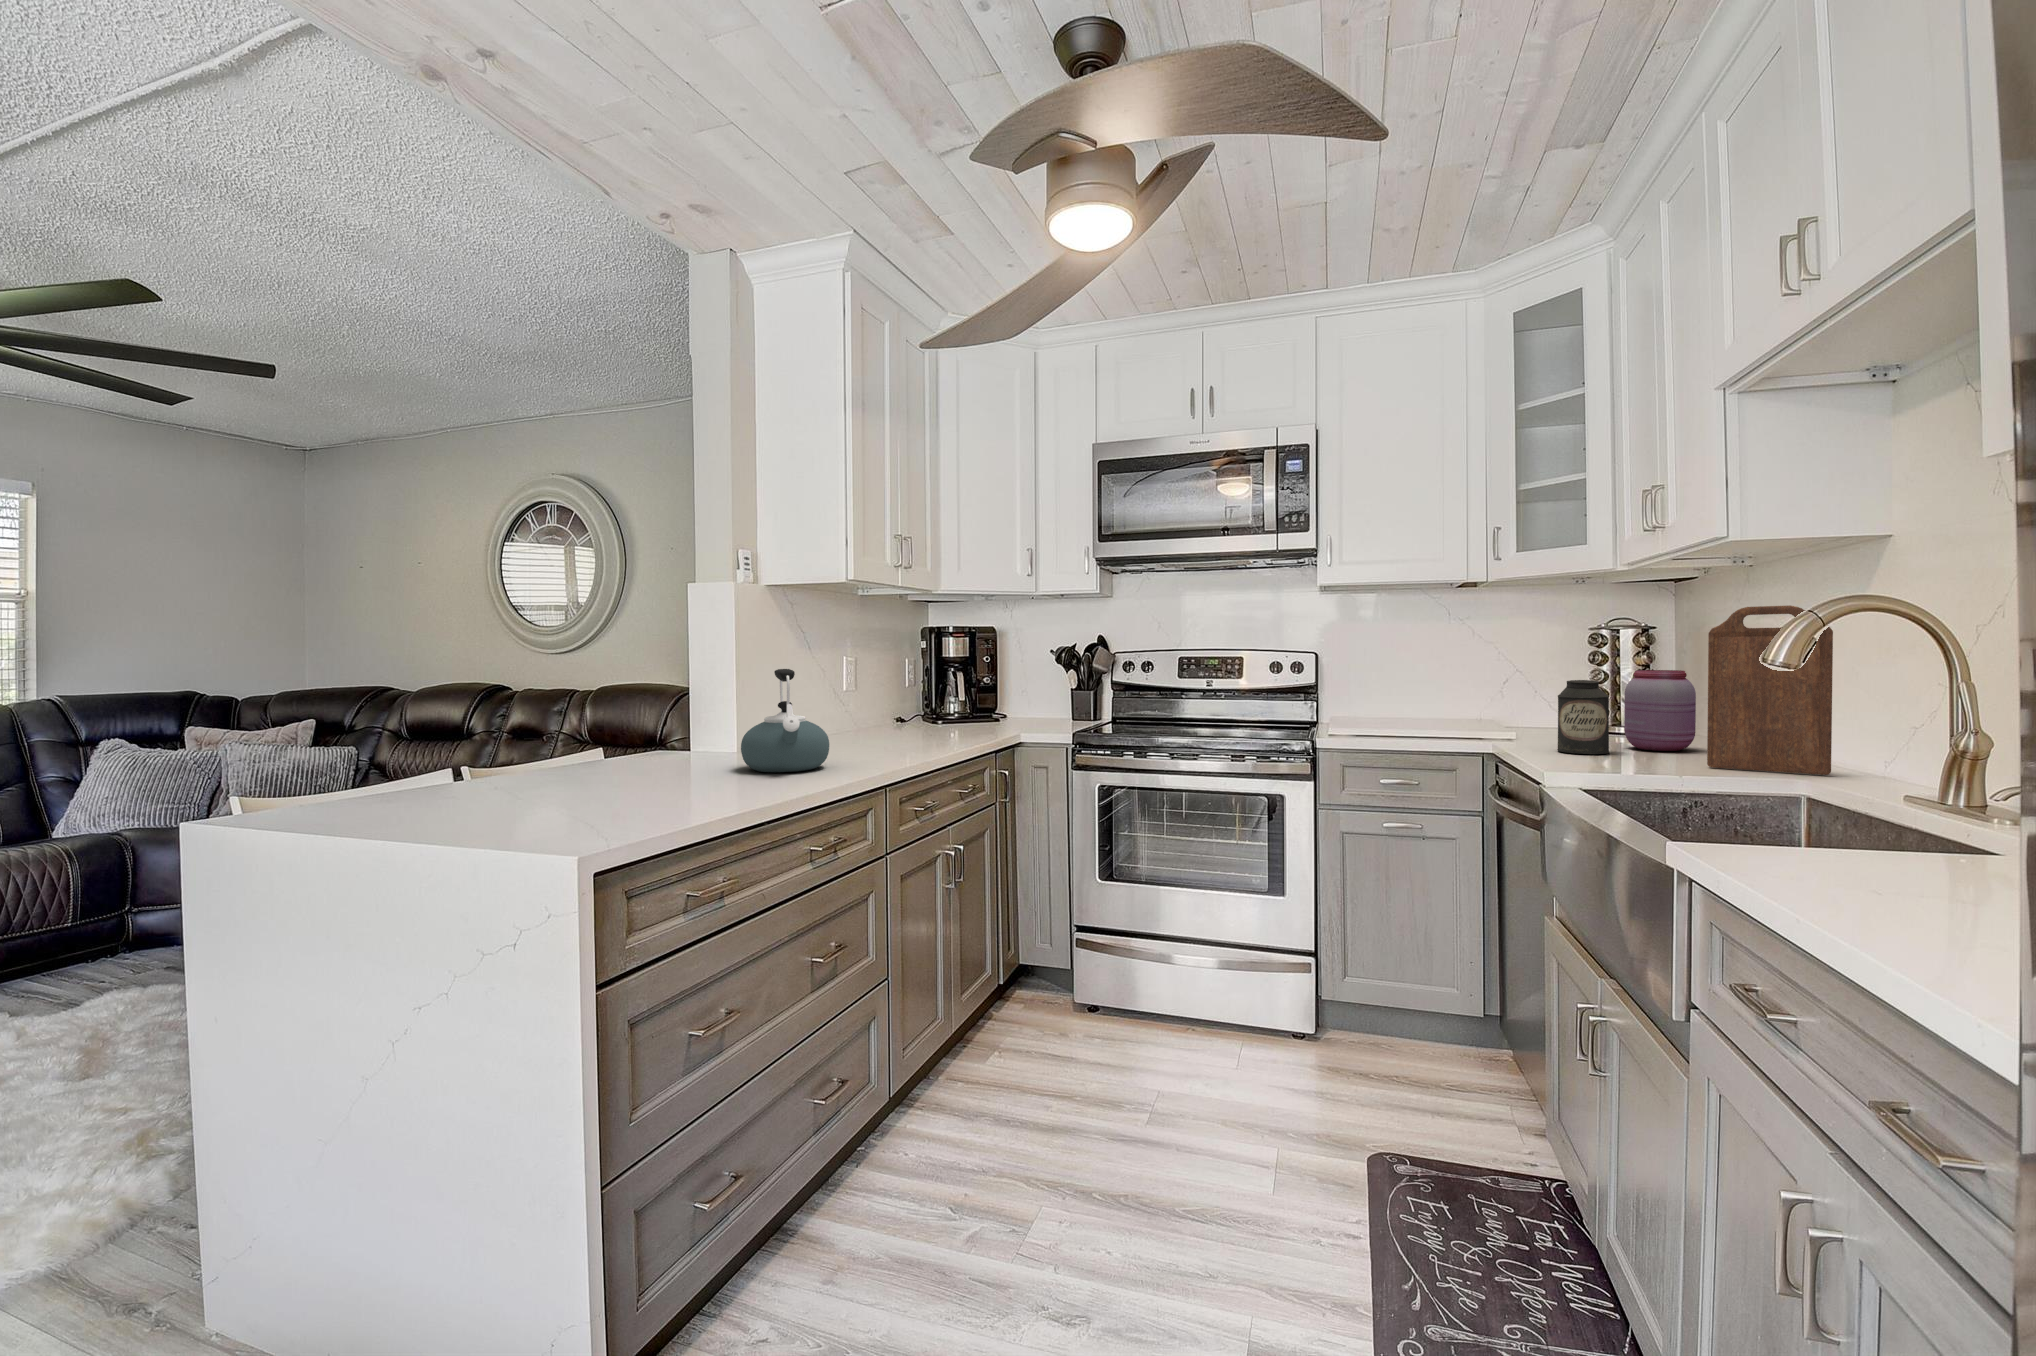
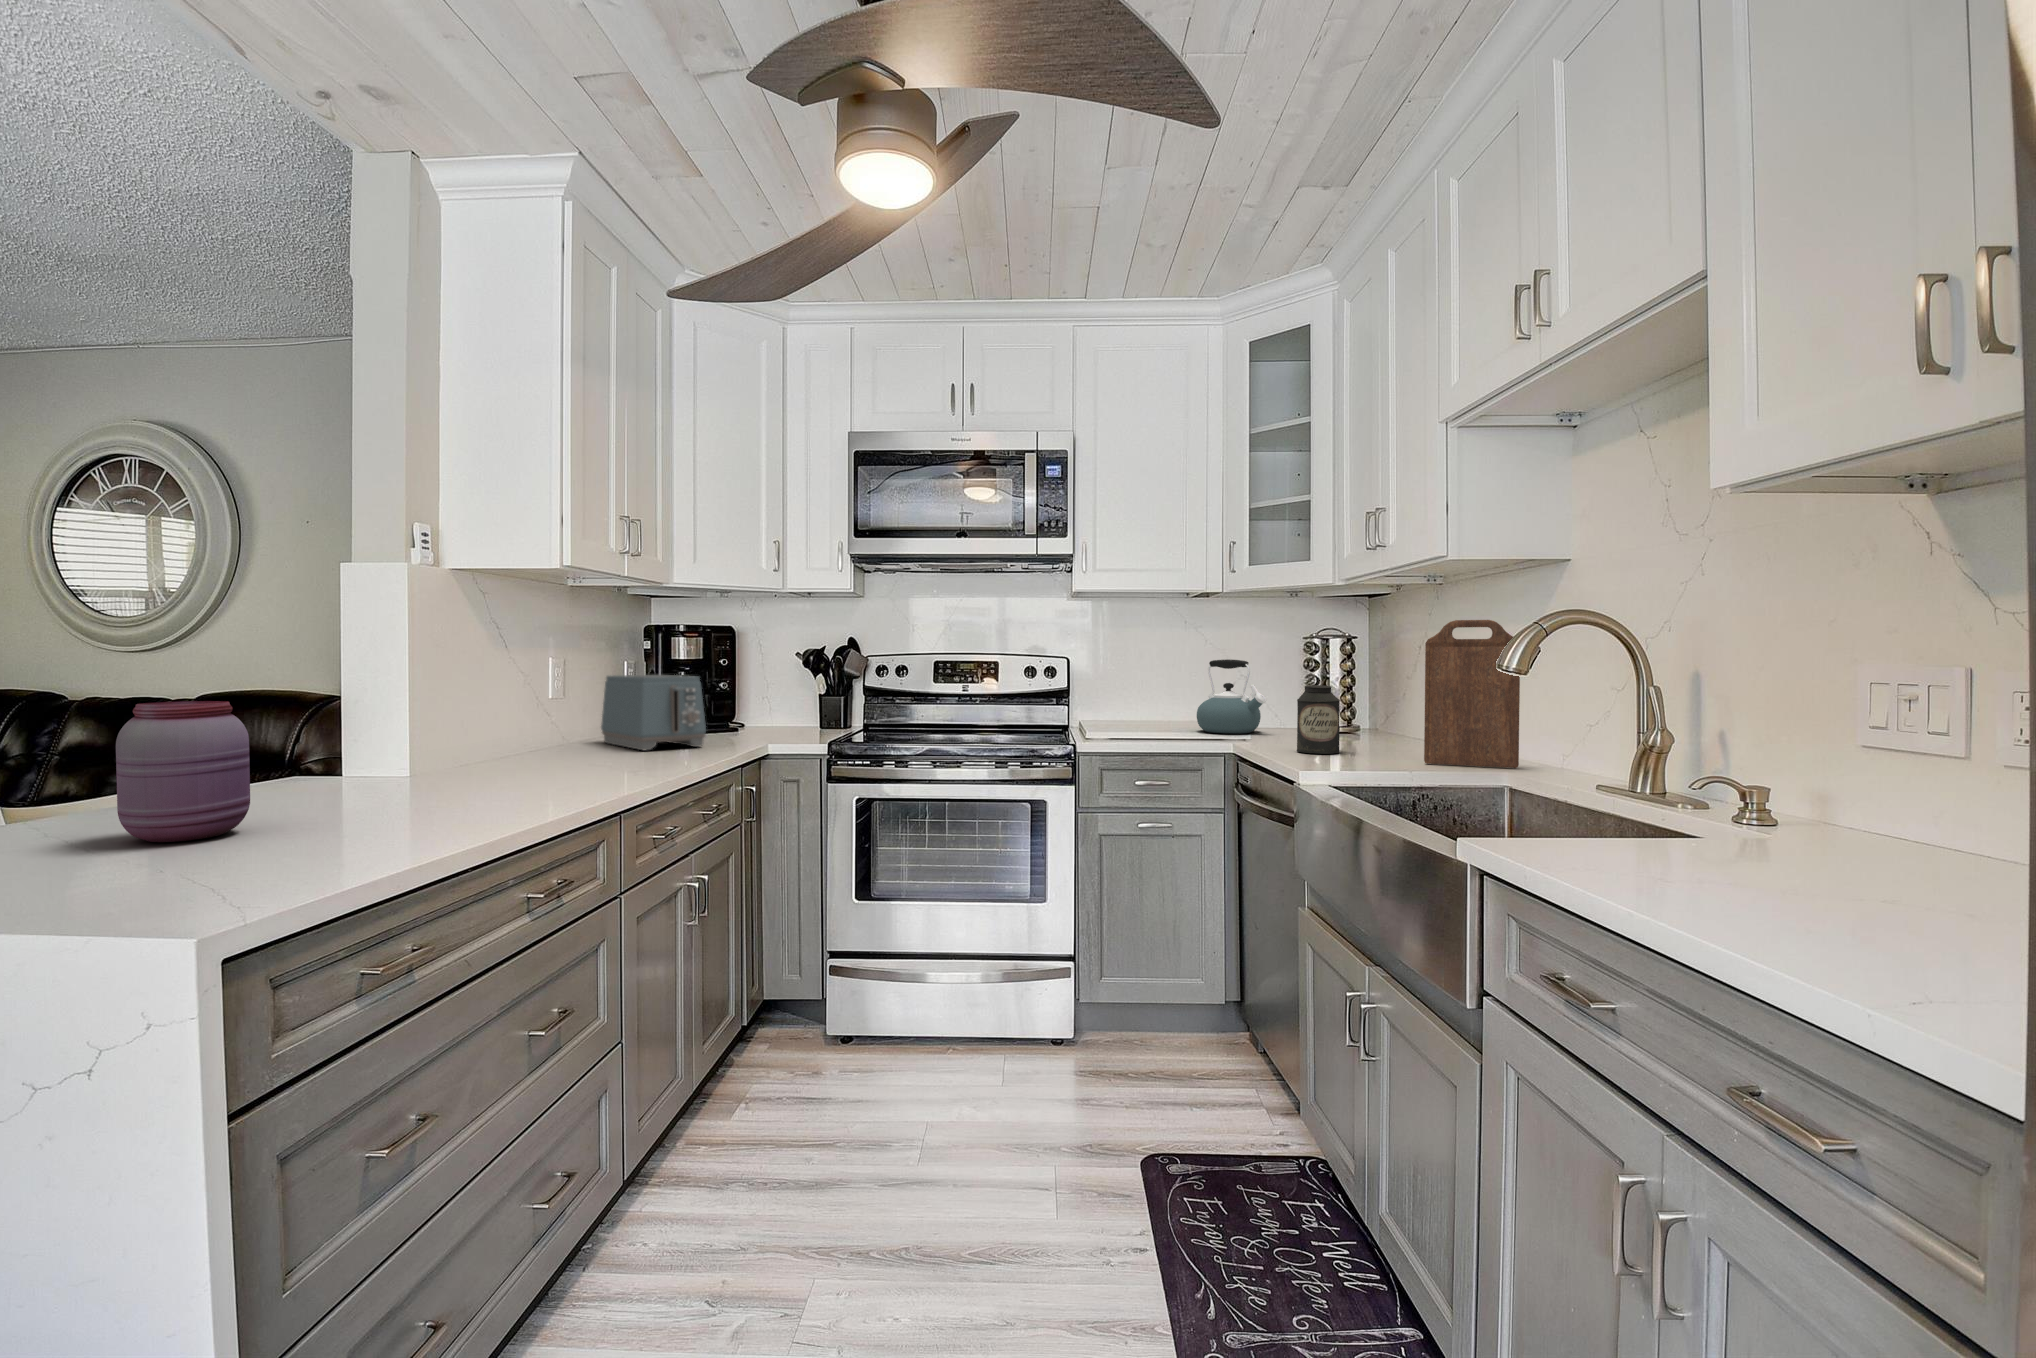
kettle: present [741,669,829,772] -> present [1197,659,1266,734]
jar: present [1624,670,1696,751] -> present [116,701,250,842]
toaster: none [884,671,968,737] -> present [601,675,706,751]

